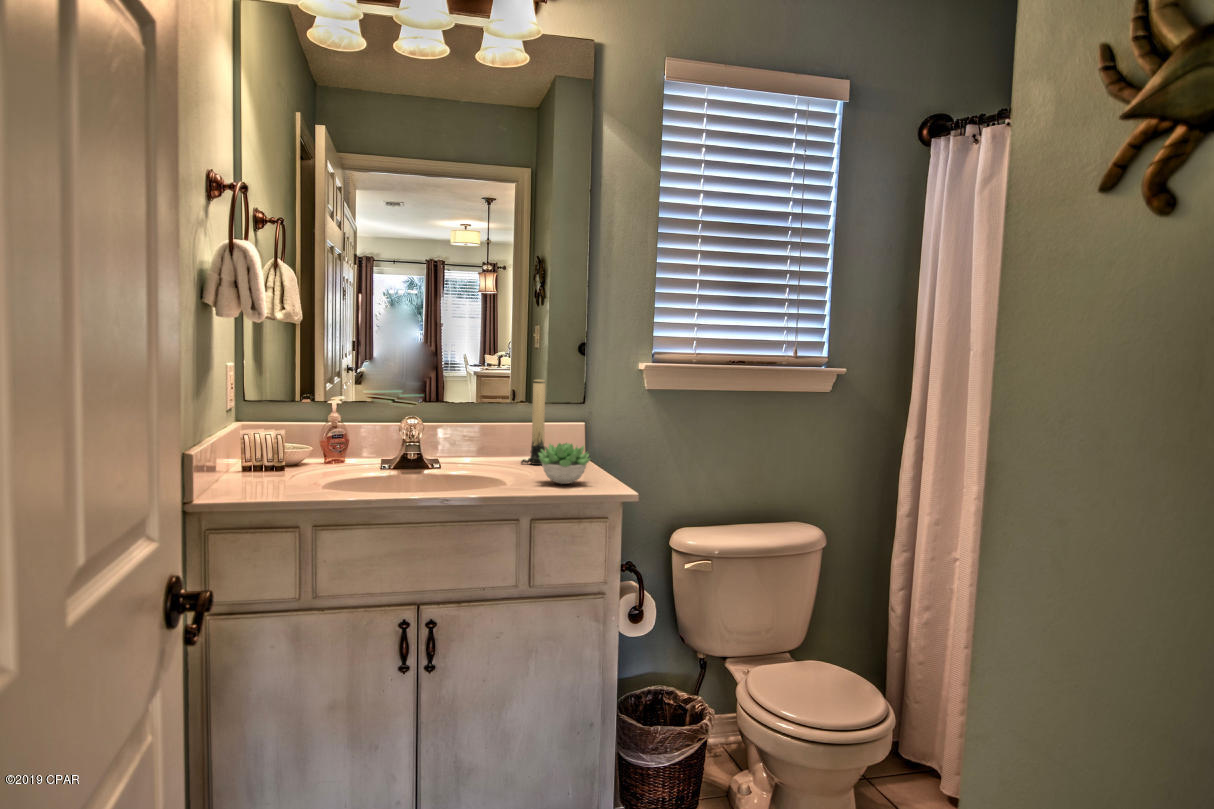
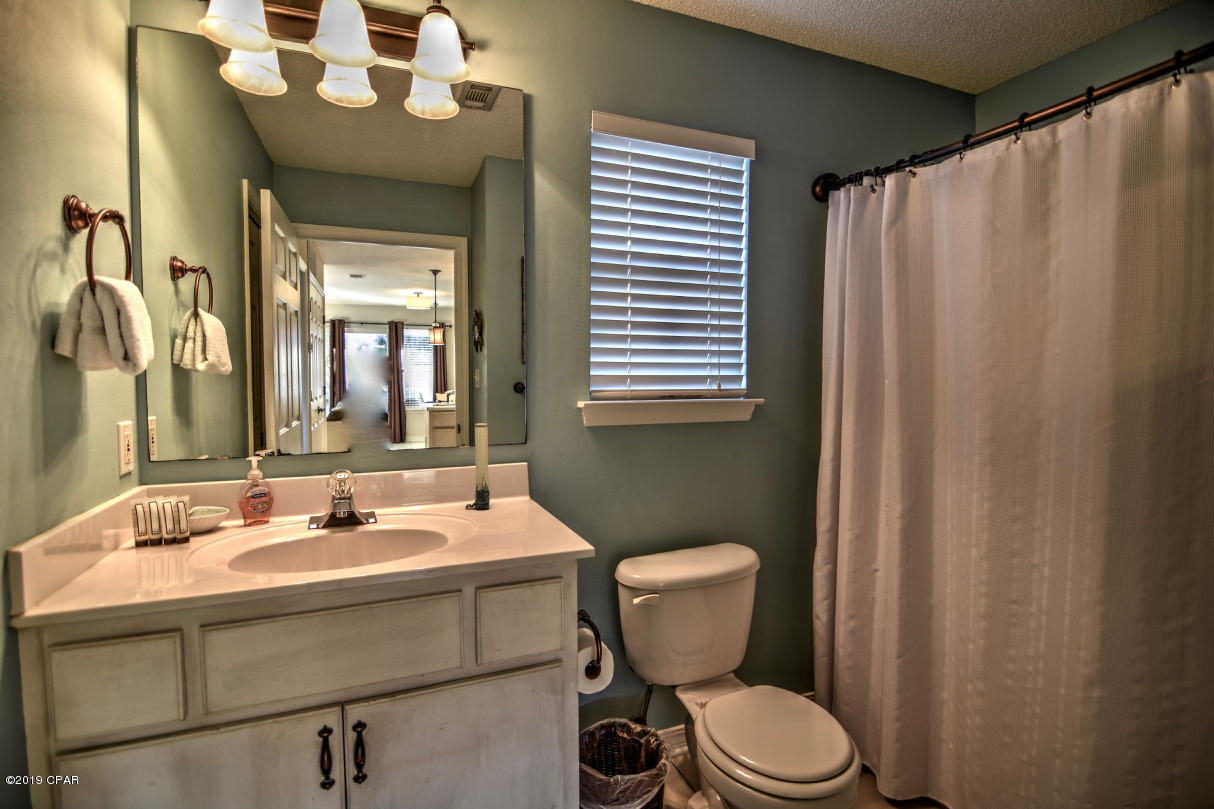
succulent plant: present [539,443,590,484] -> none [482,492,540,537]

